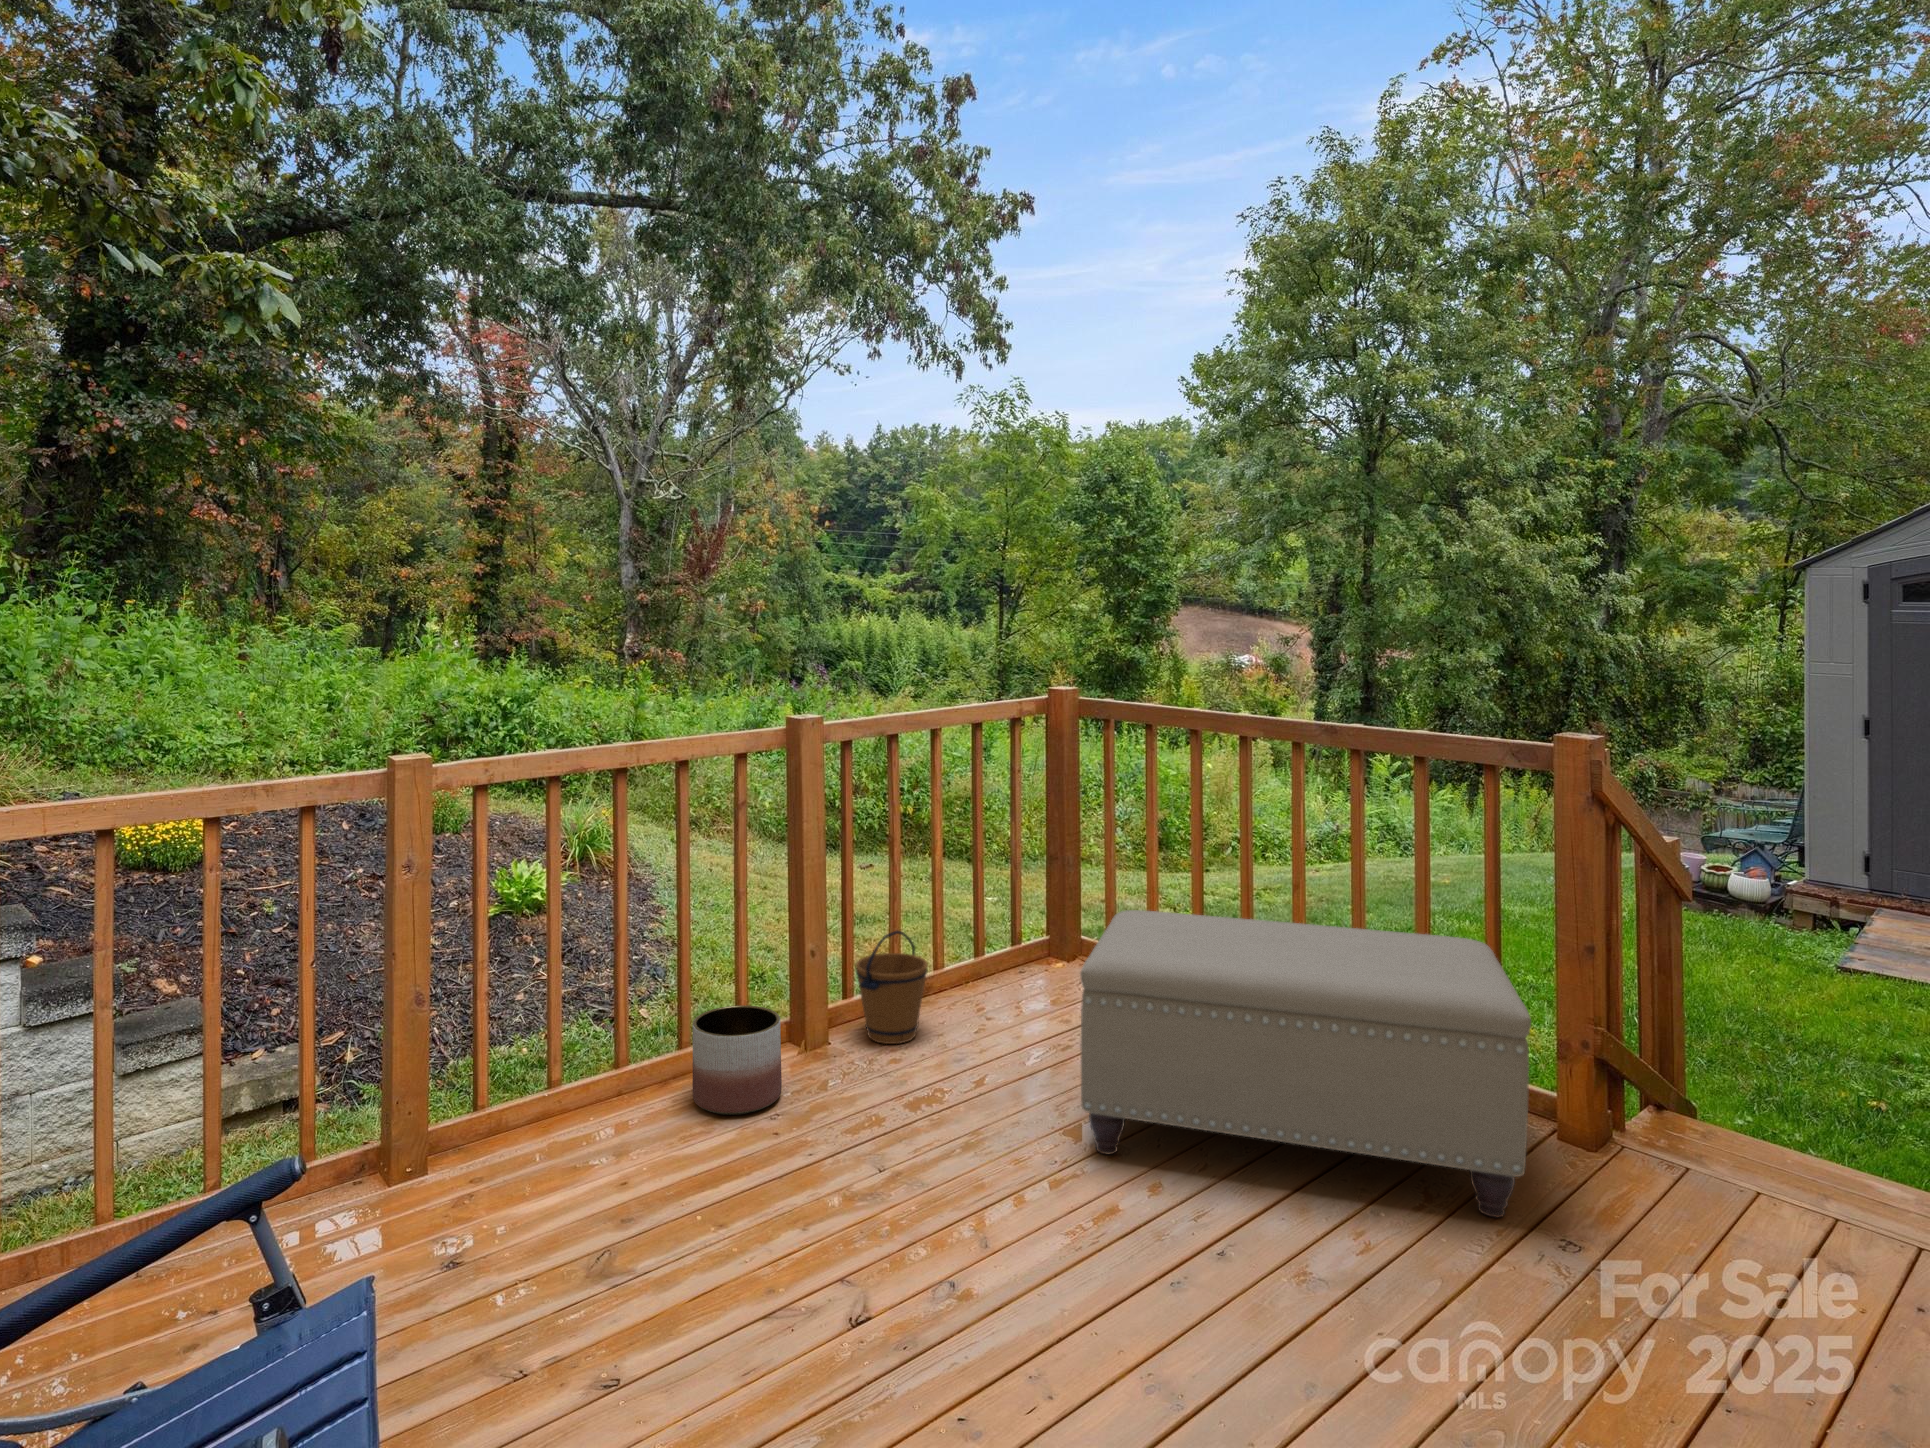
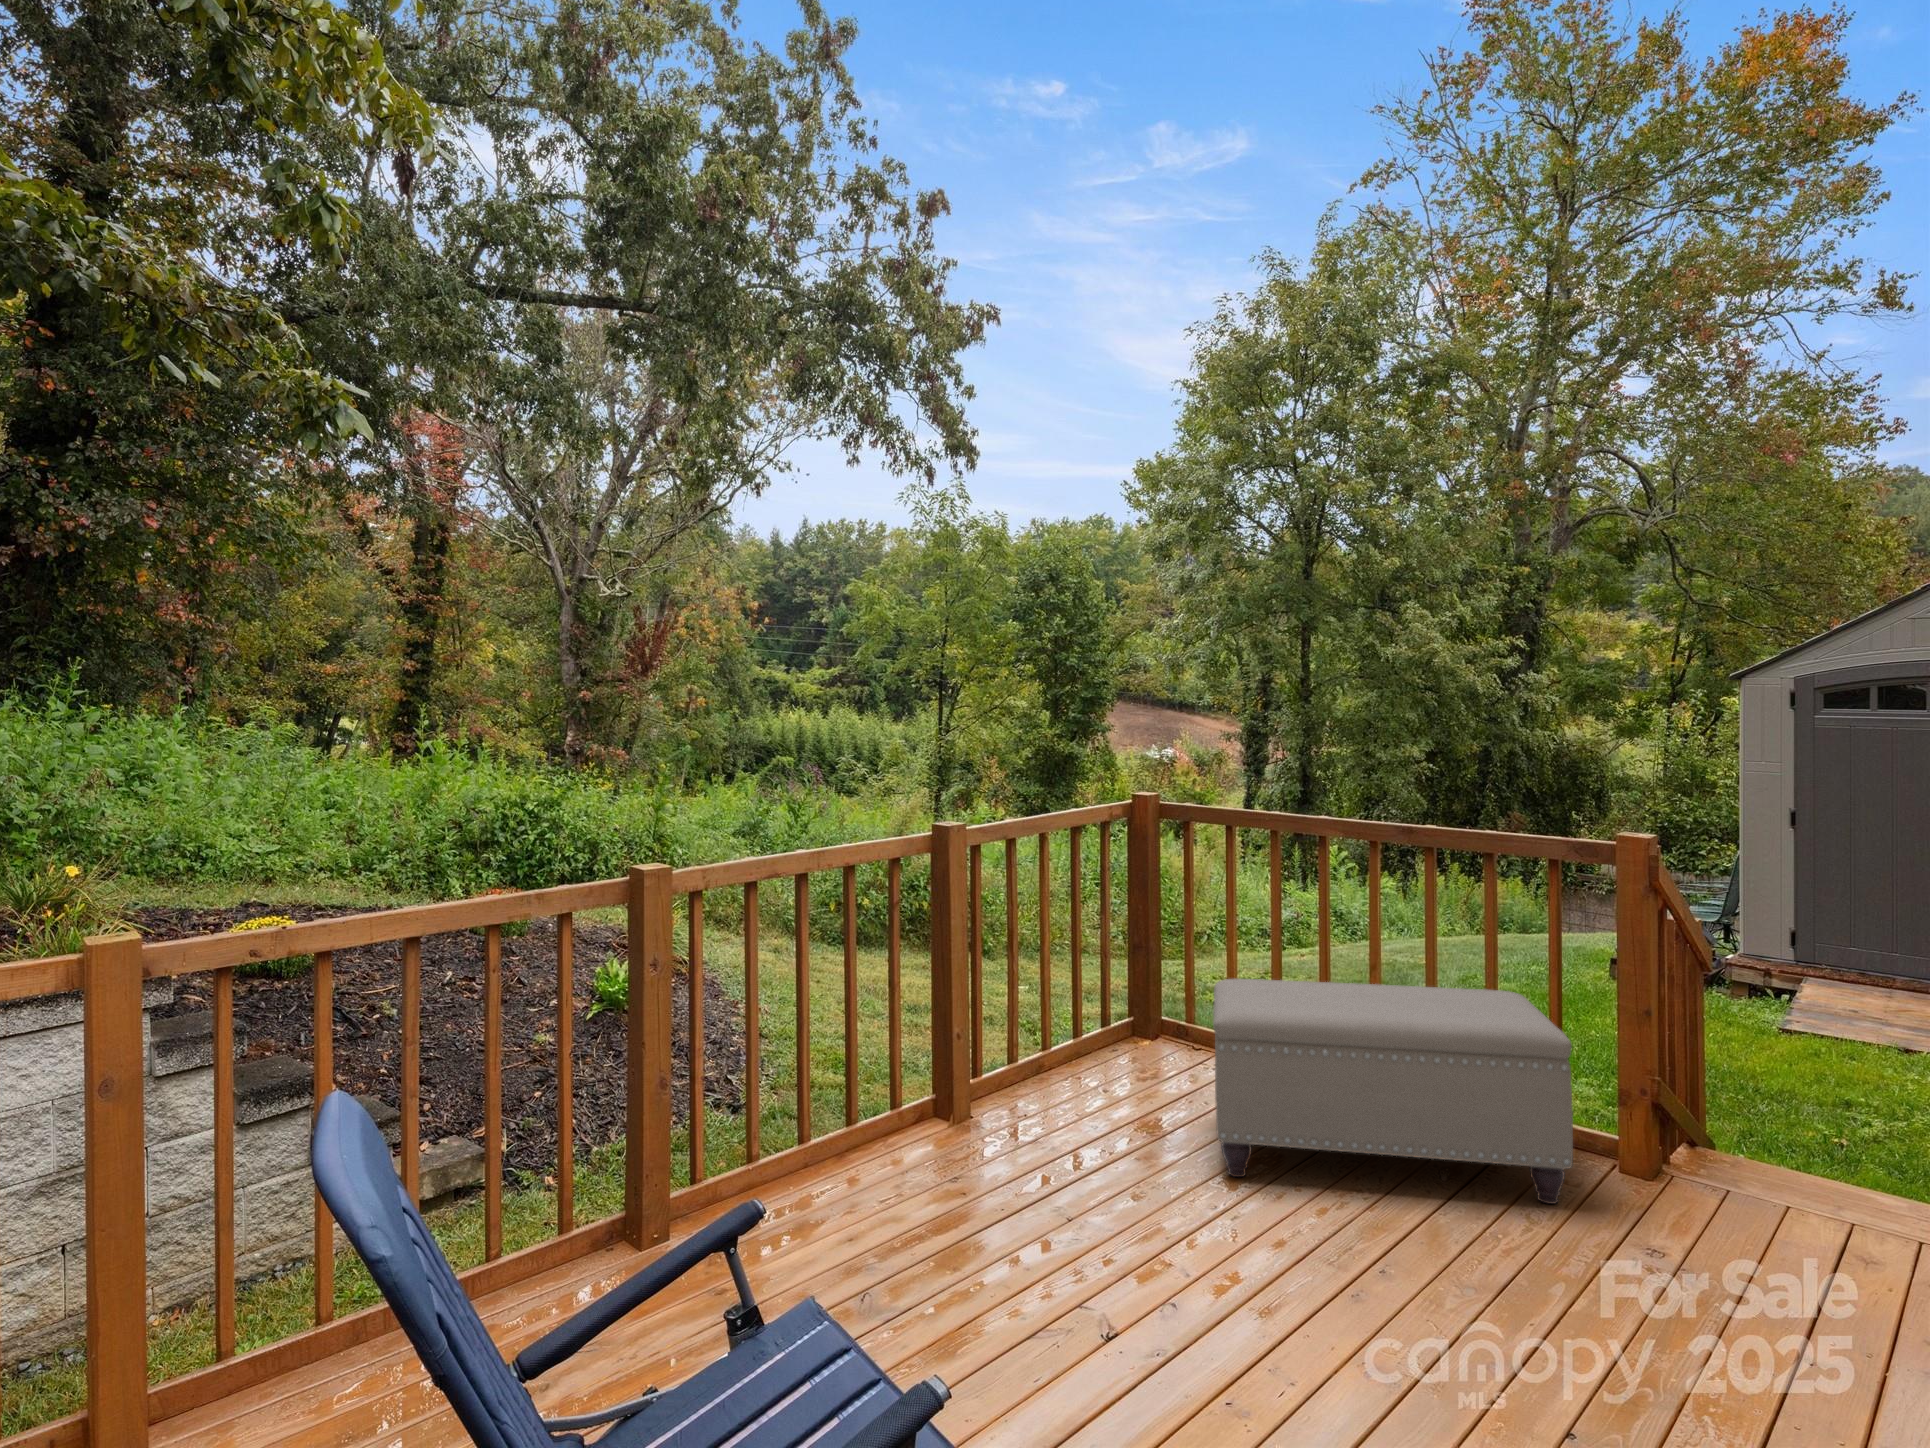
bucket: present [856,931,928,1044] -> none [982,1006,1045,1107]
planter: present [692,1005,782,1115] -> none [872,1072,947,1163]

